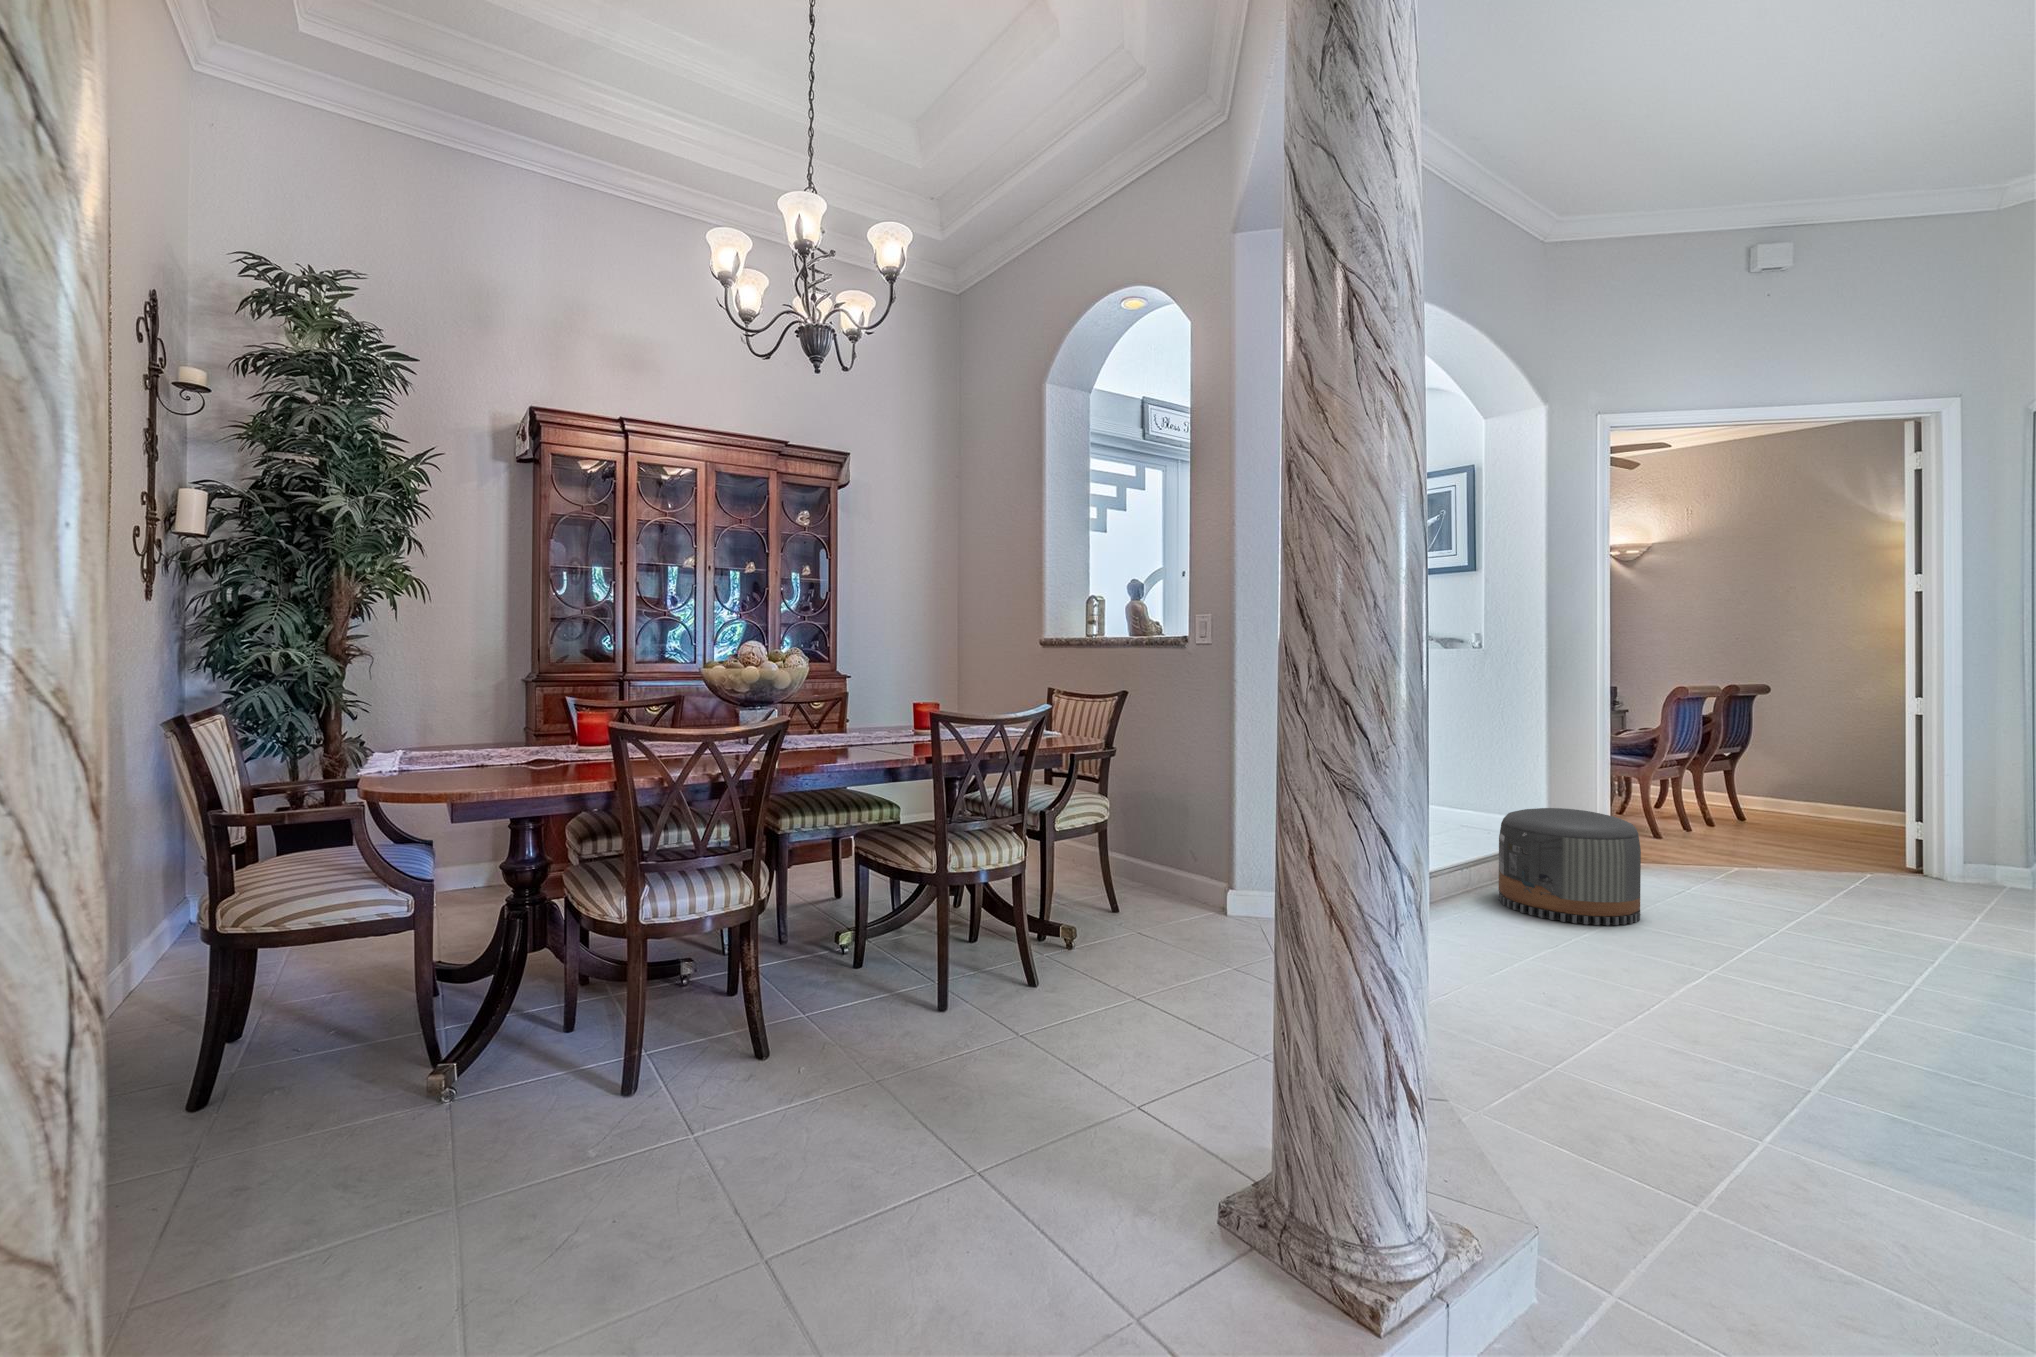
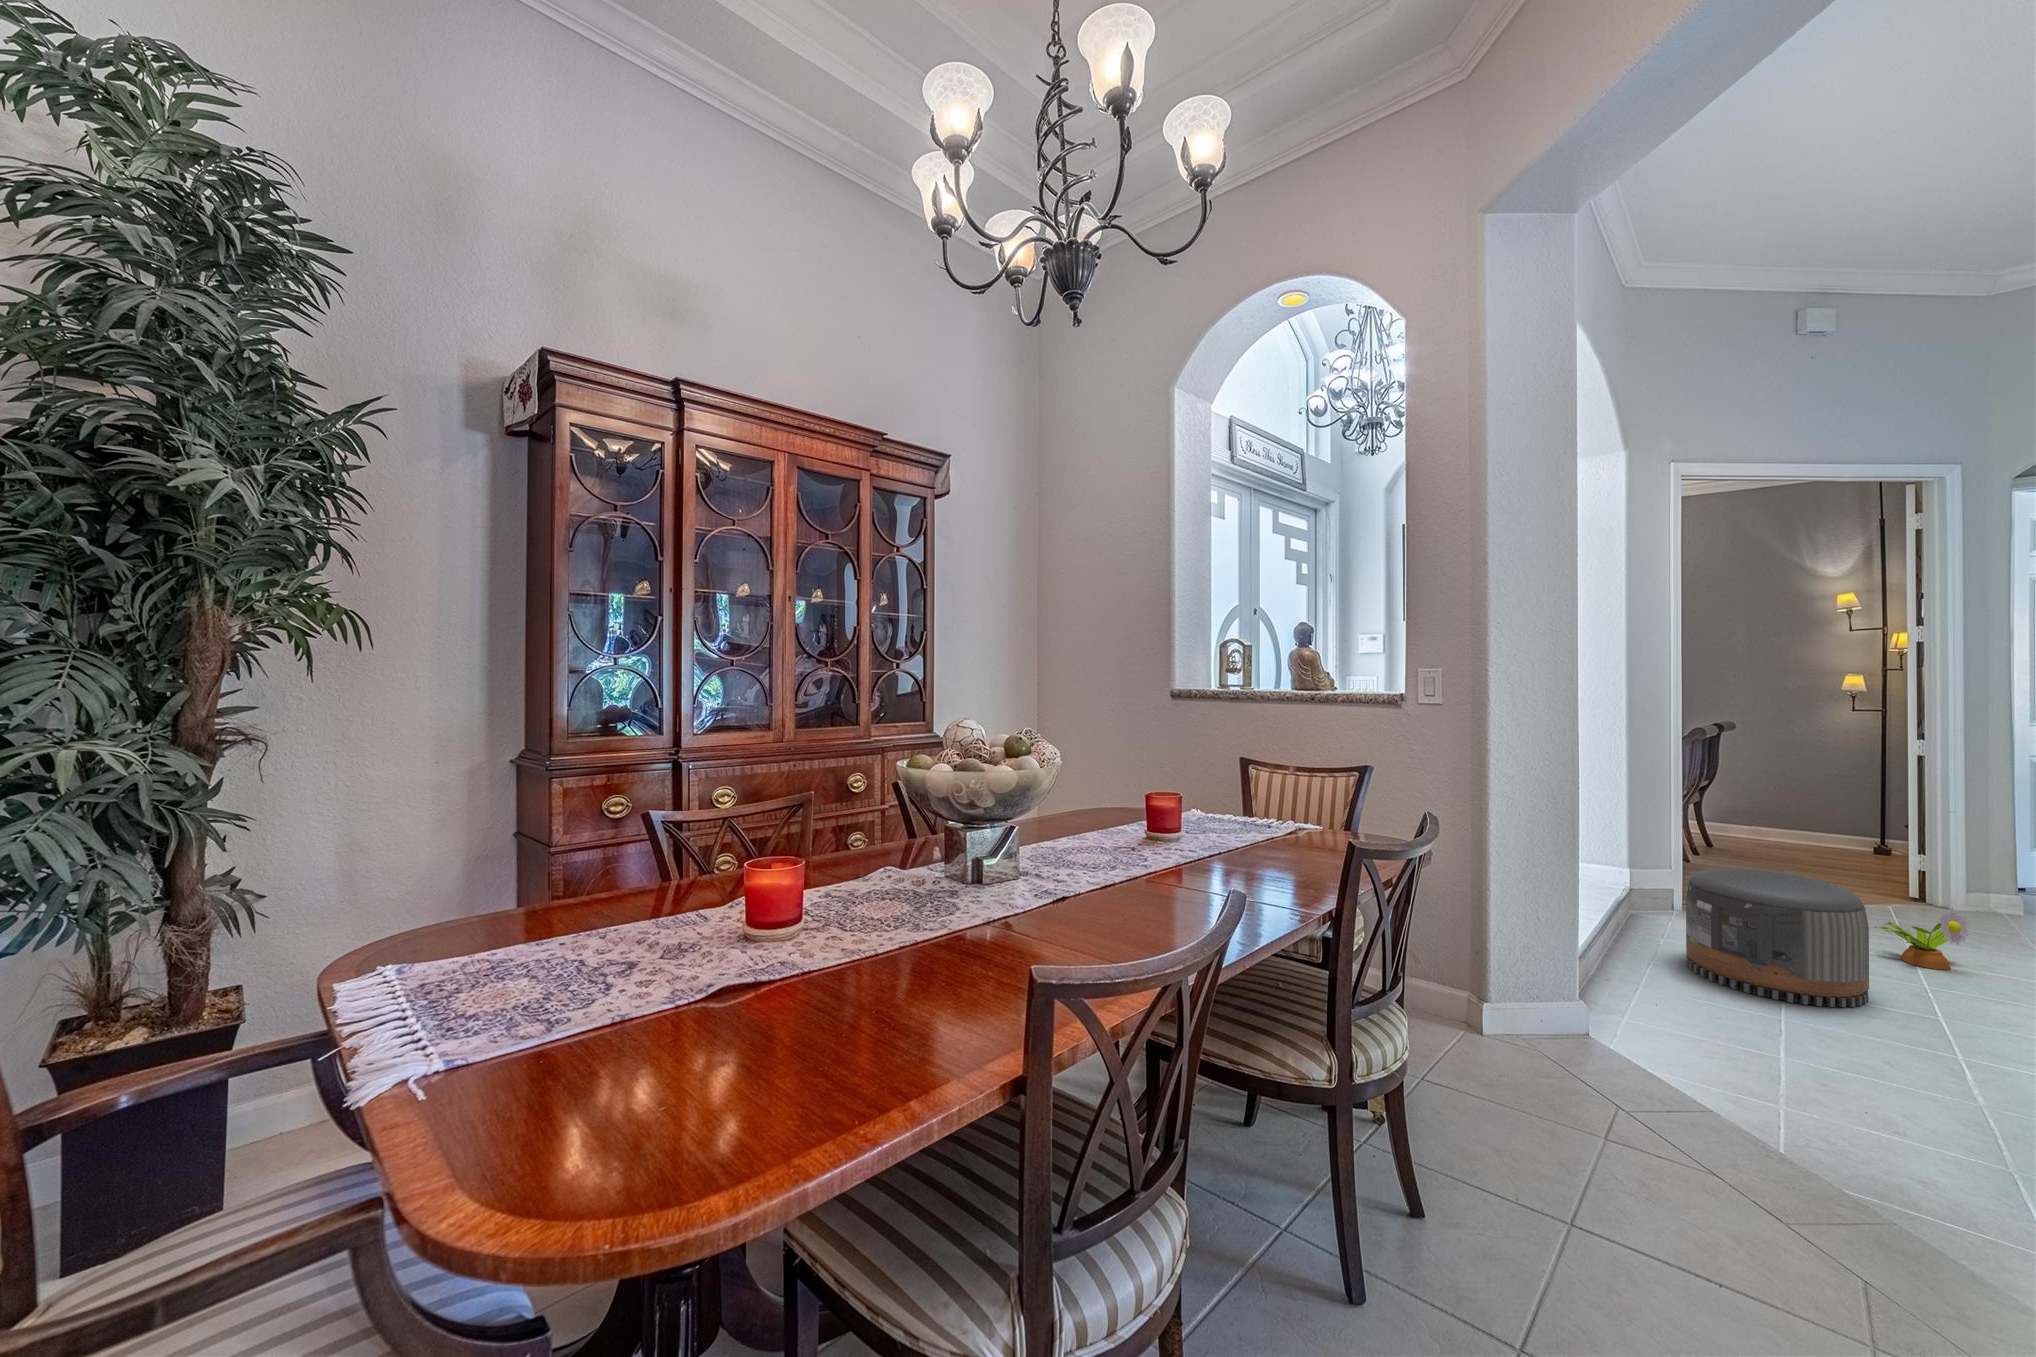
decorative plant: none [1718,853,1797,912] -> present [1875,909,1970,970]

